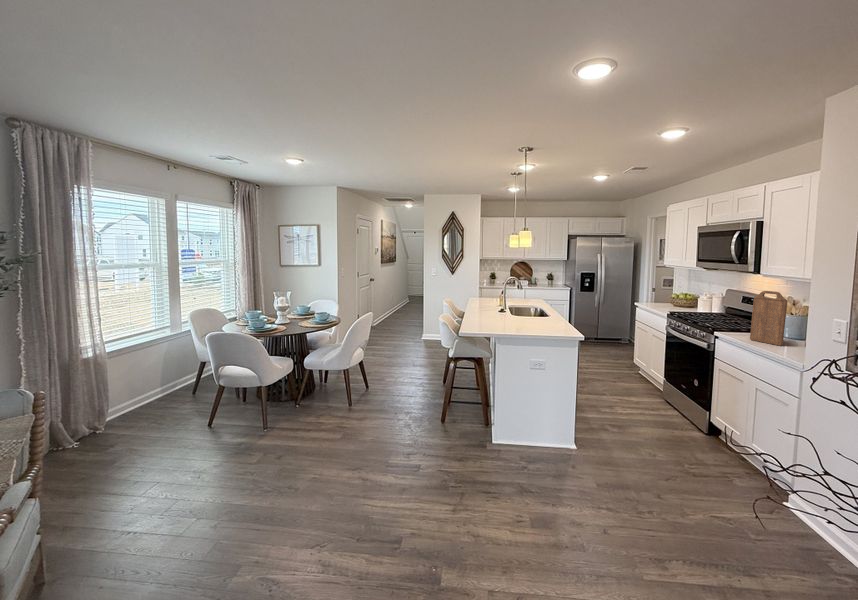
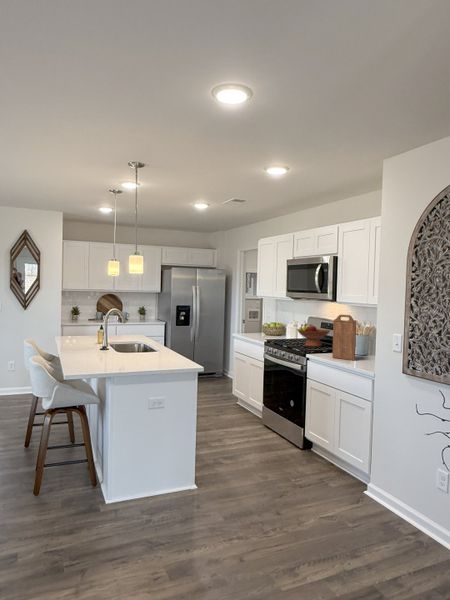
fruit bowl: none [707,298,752,323] -> present [297,324,330,347]

